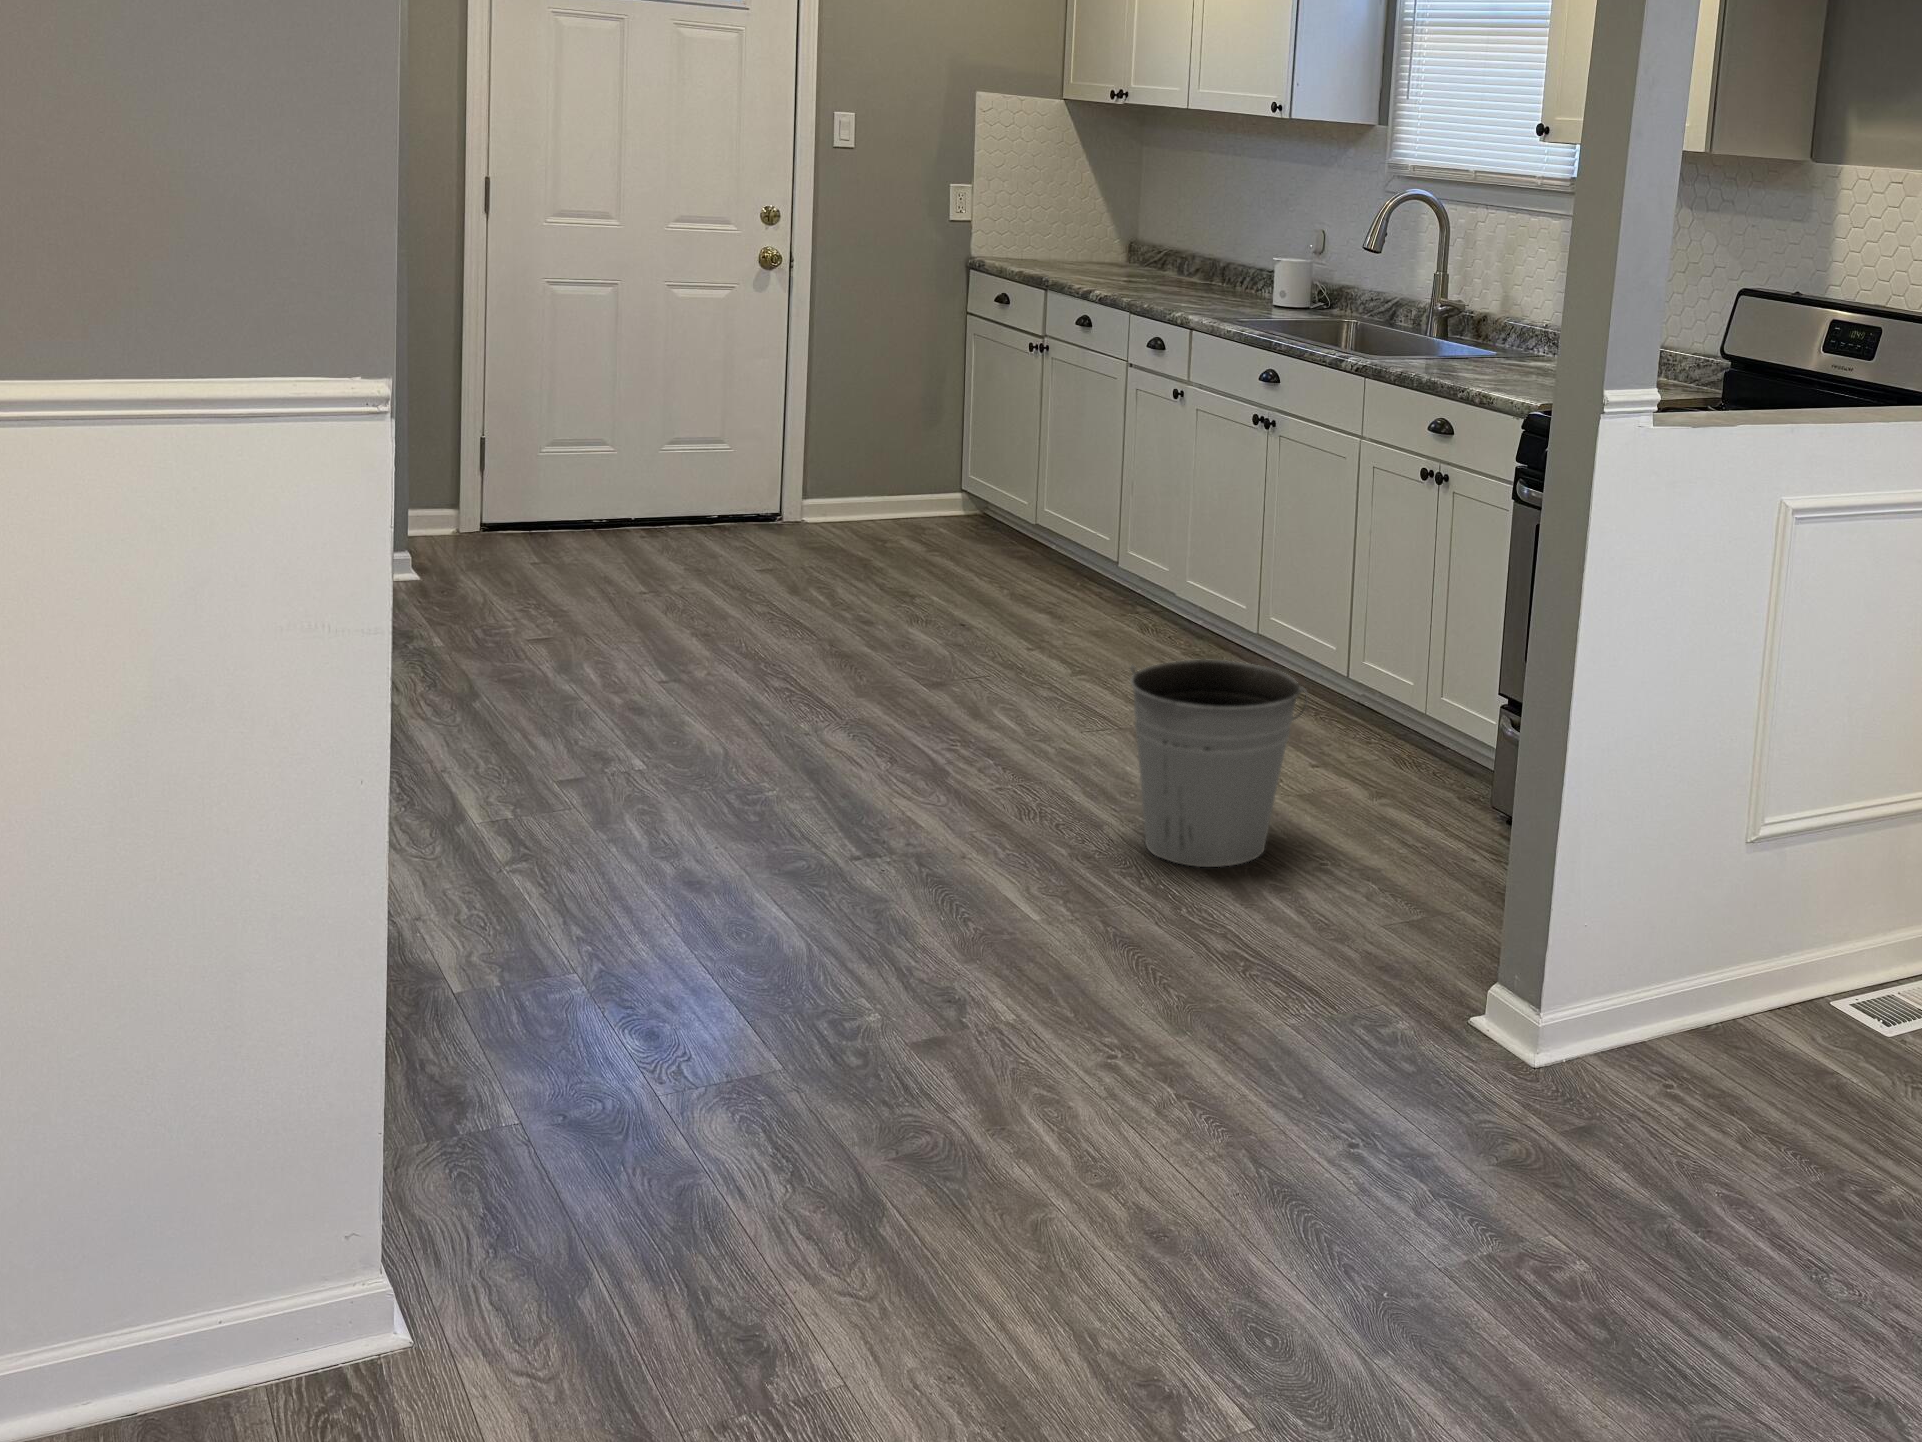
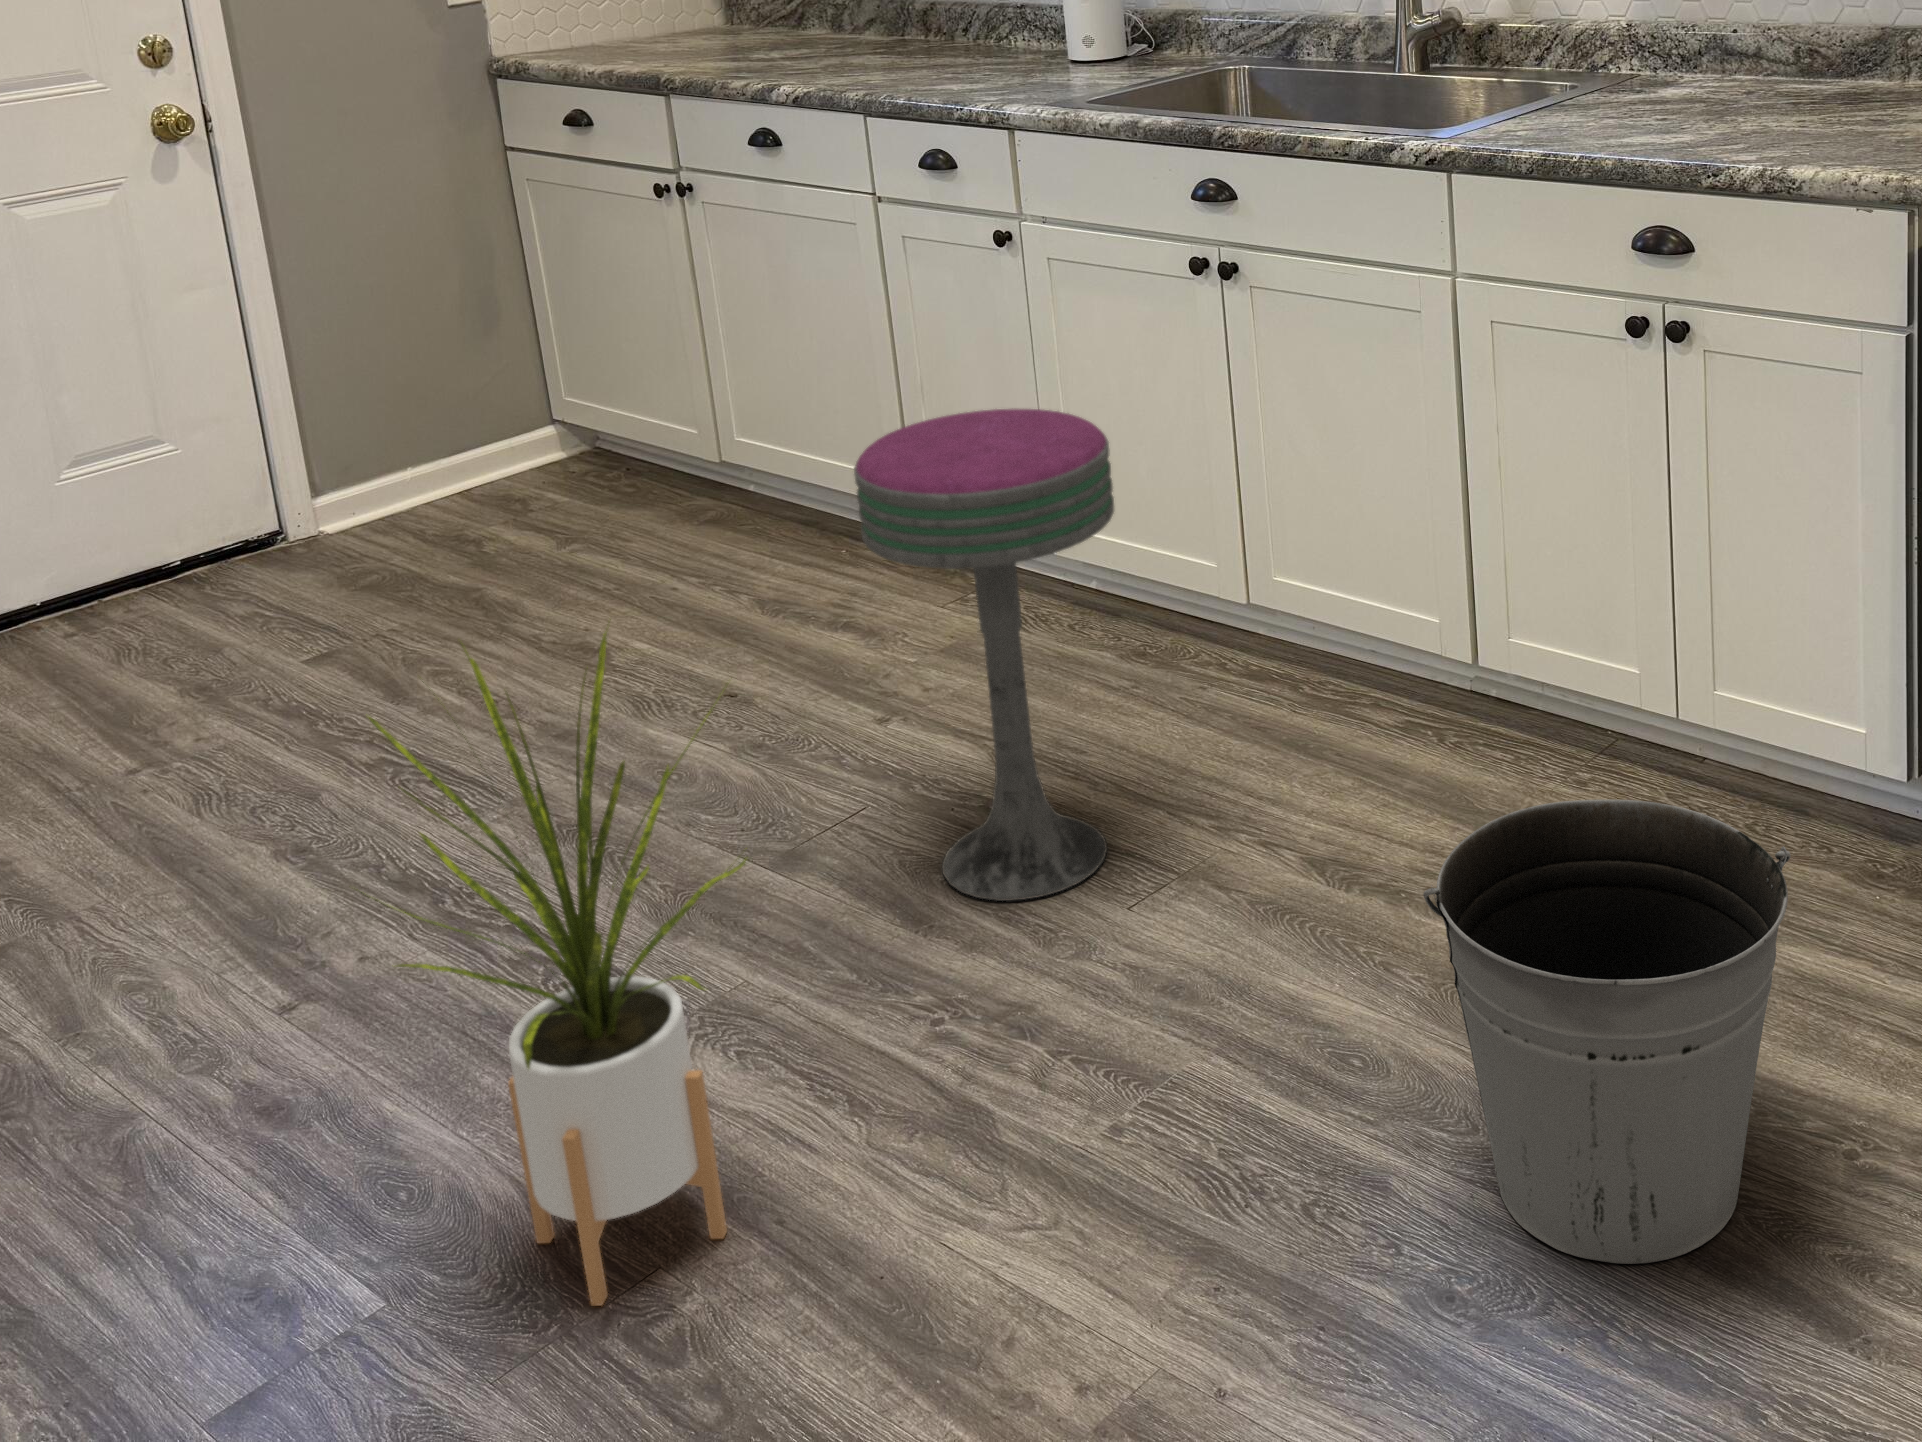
bar stool: none [992,456,1132,719] -> present [854,409,1114,901]
house plant: none [676,462,860,782] -> present [367,633,747,1306]

